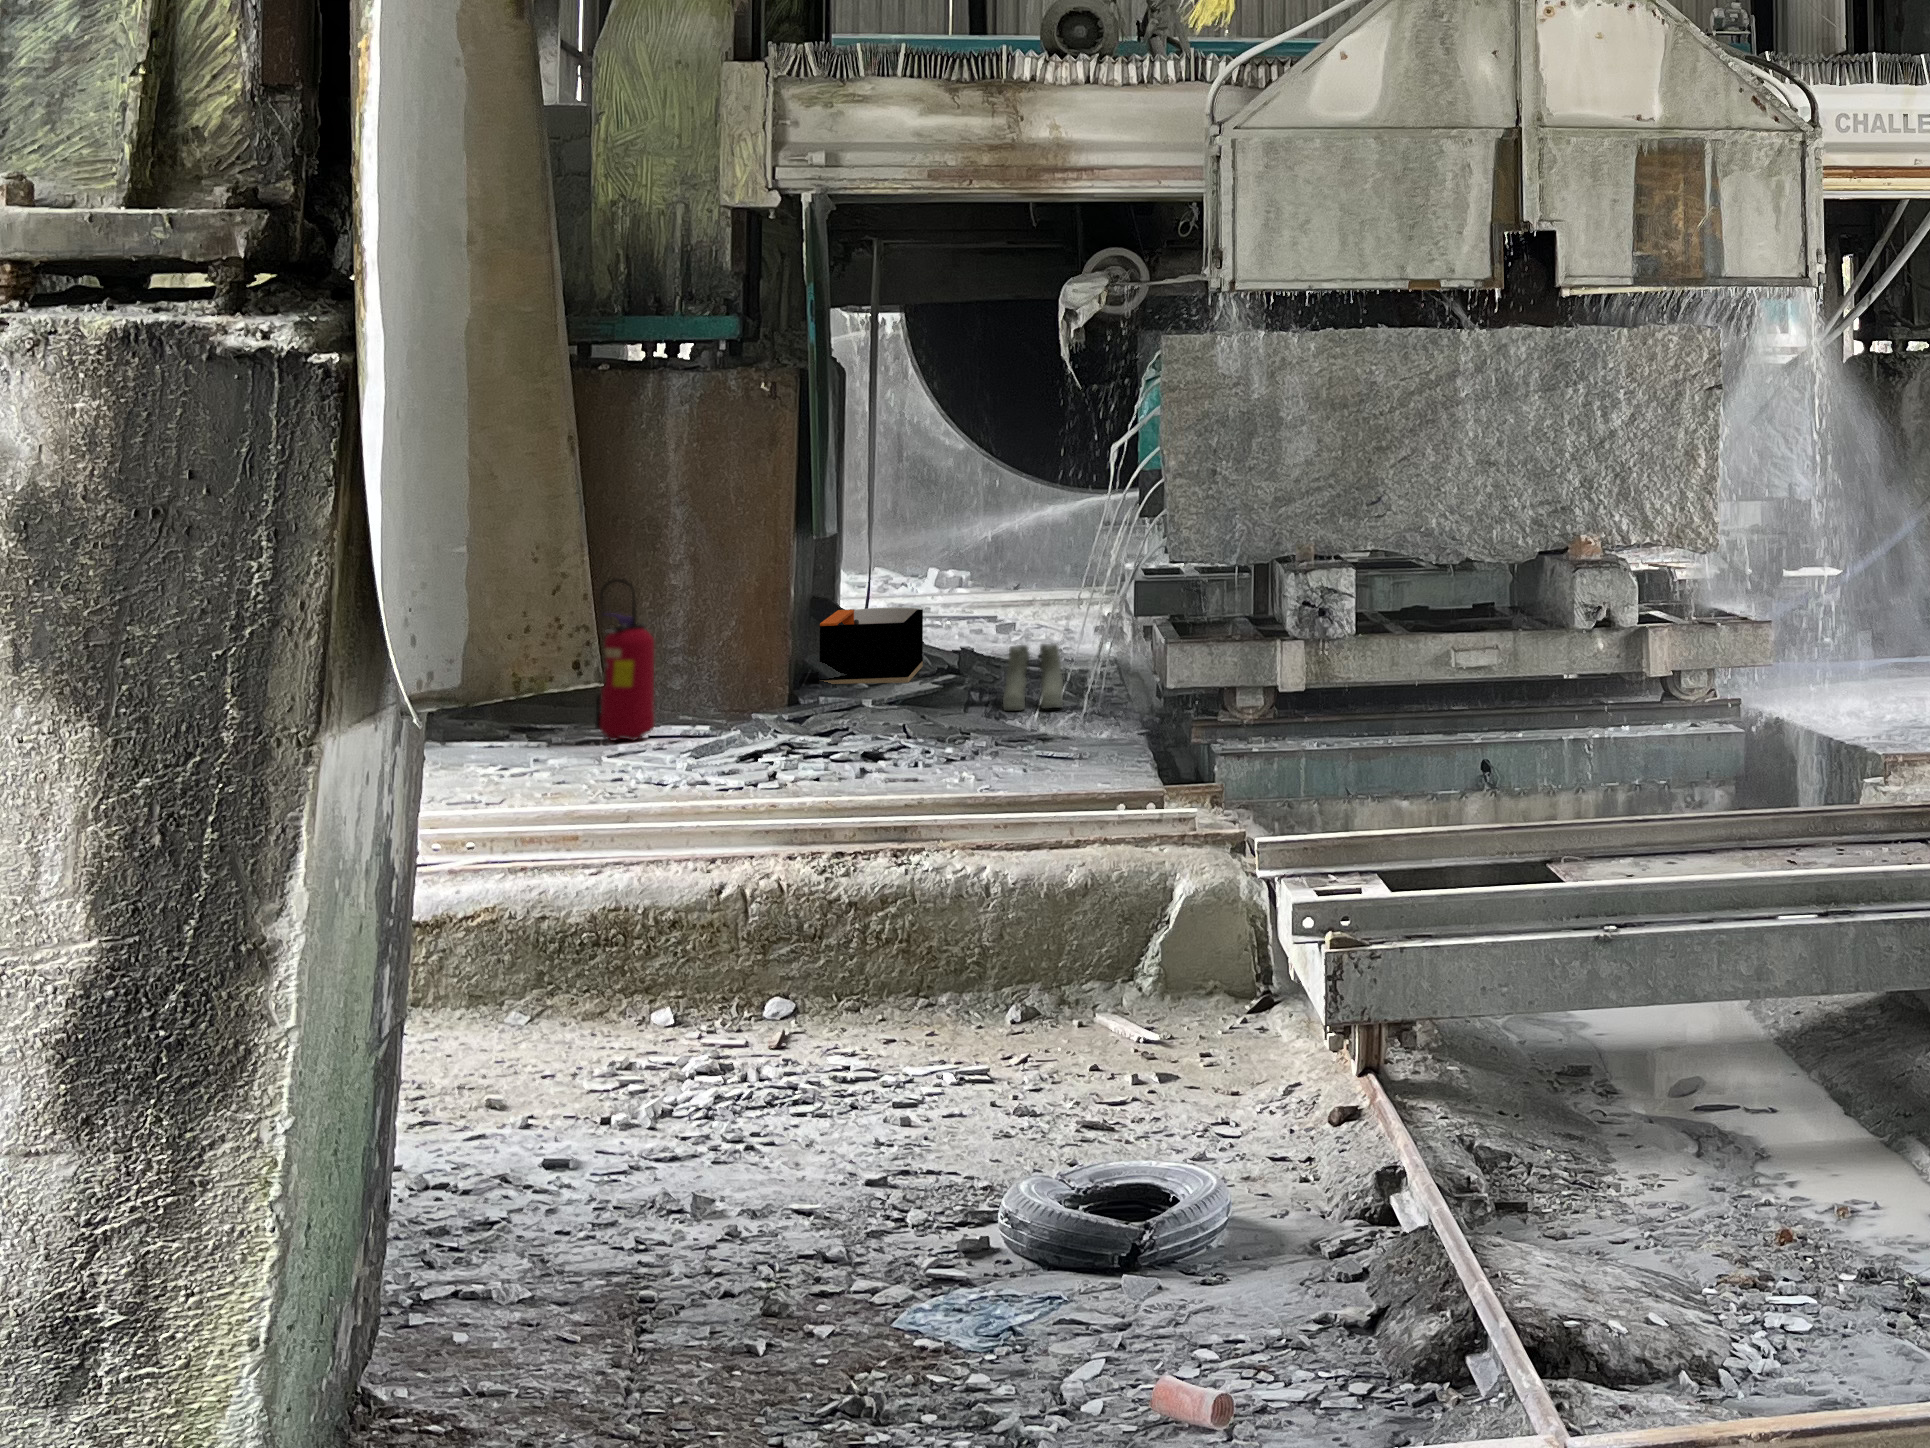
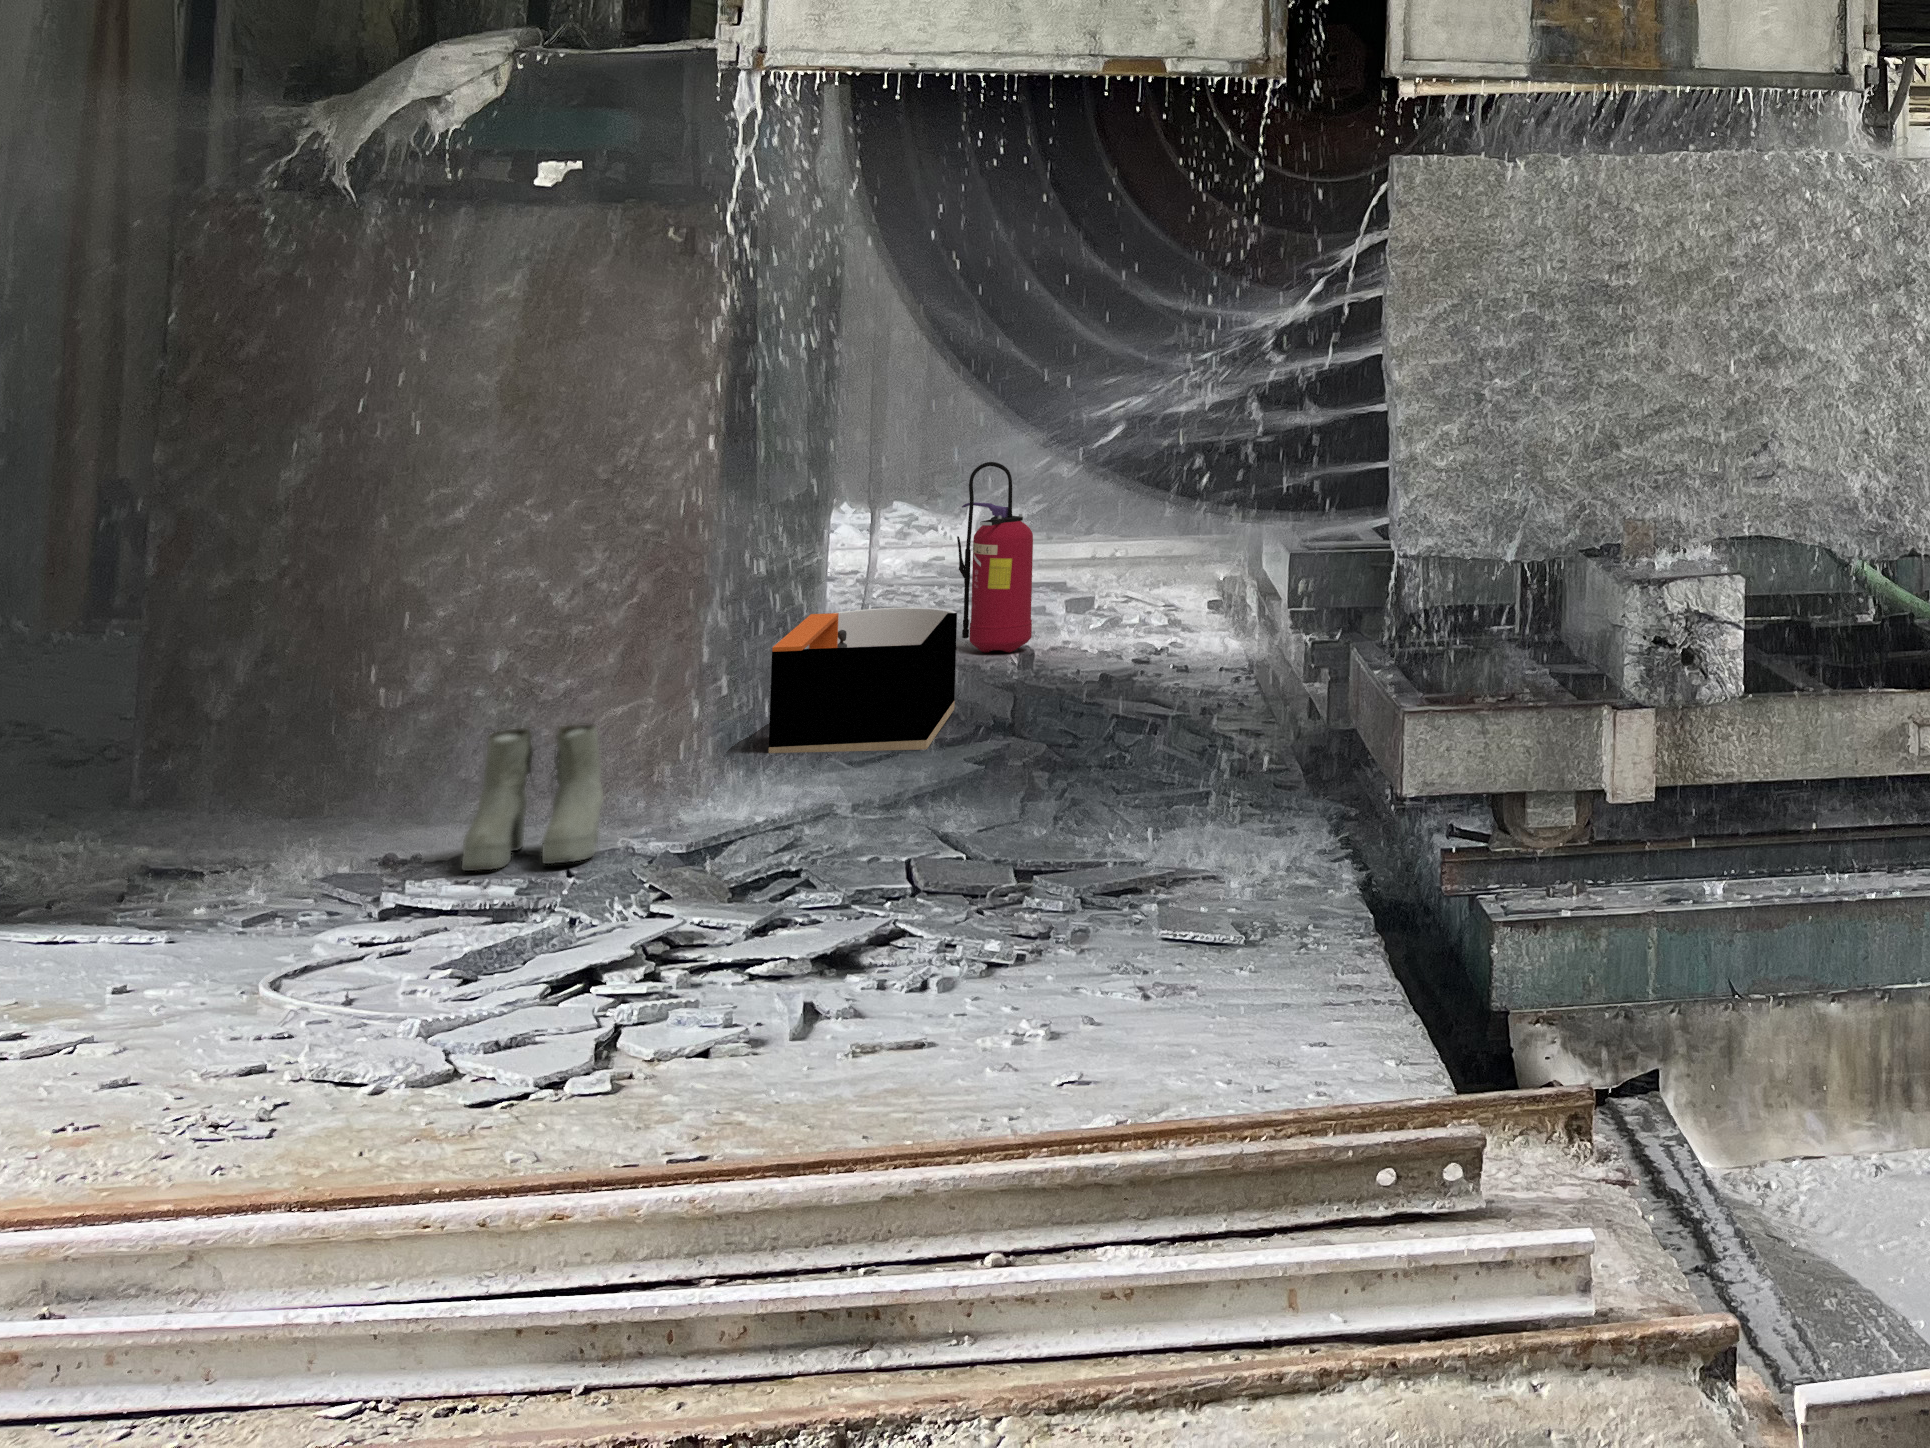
fire extinguisher: present [595,578,654,741] -> present [957,462,1033,653]
boots: present [1003,644,1063,711] -> present [462,725,603,871]

